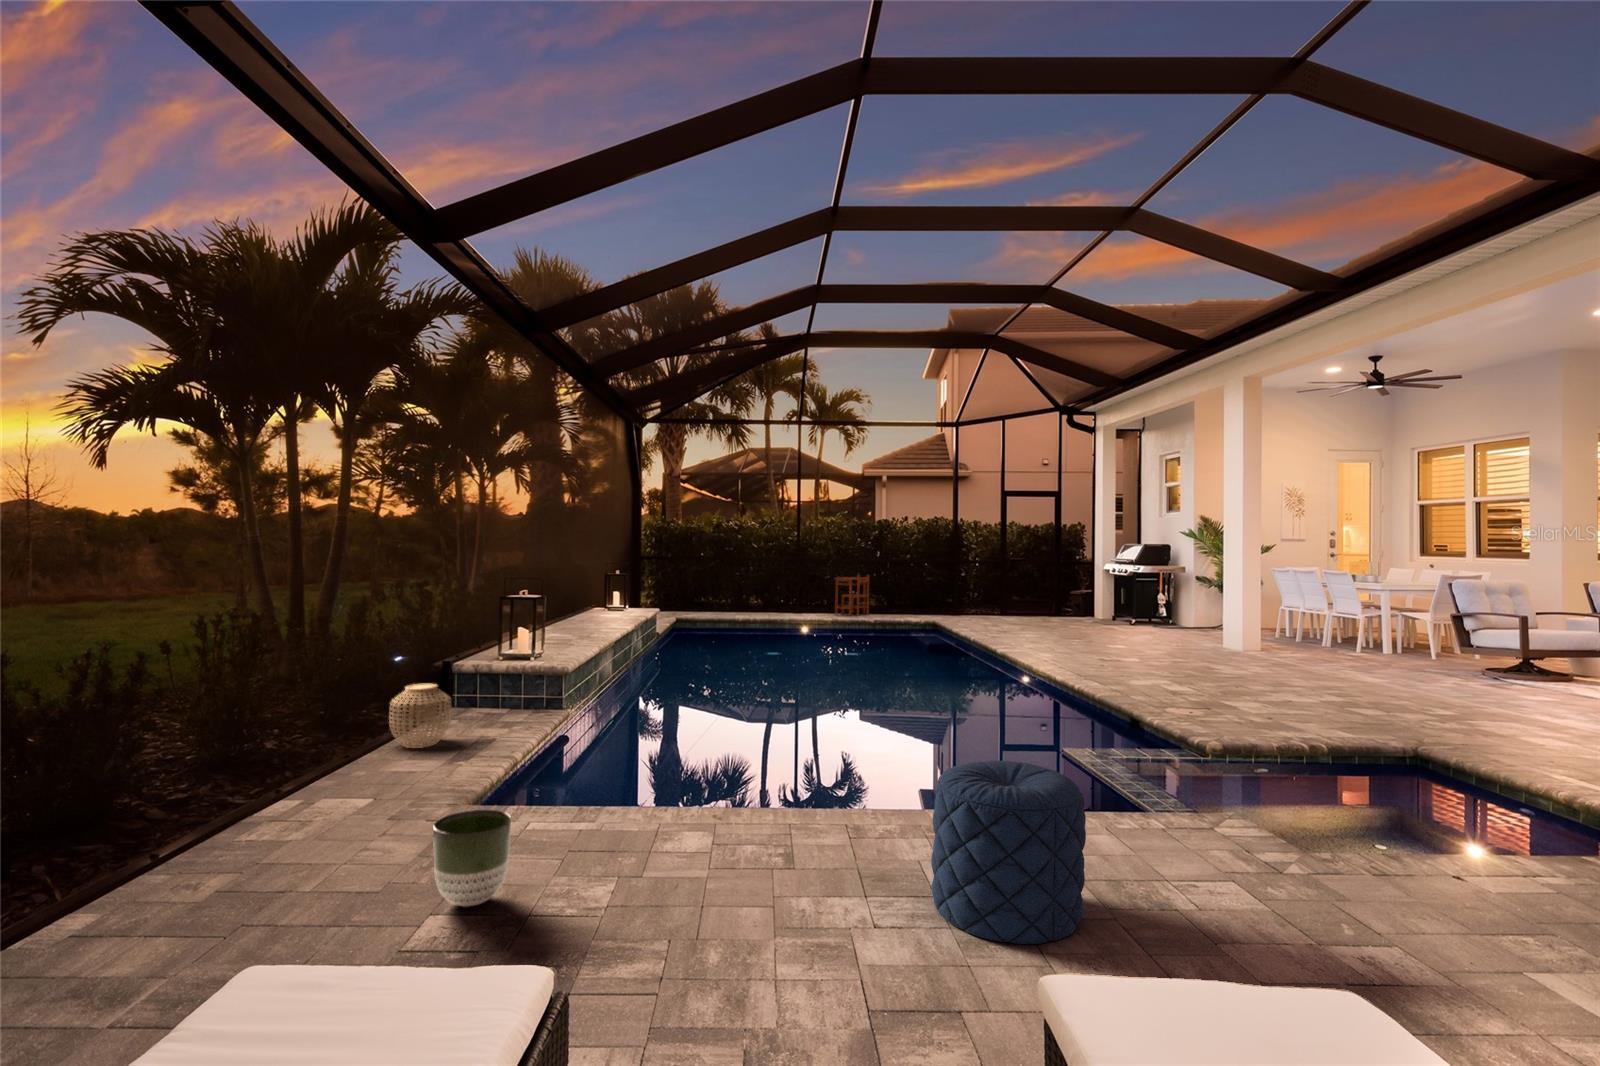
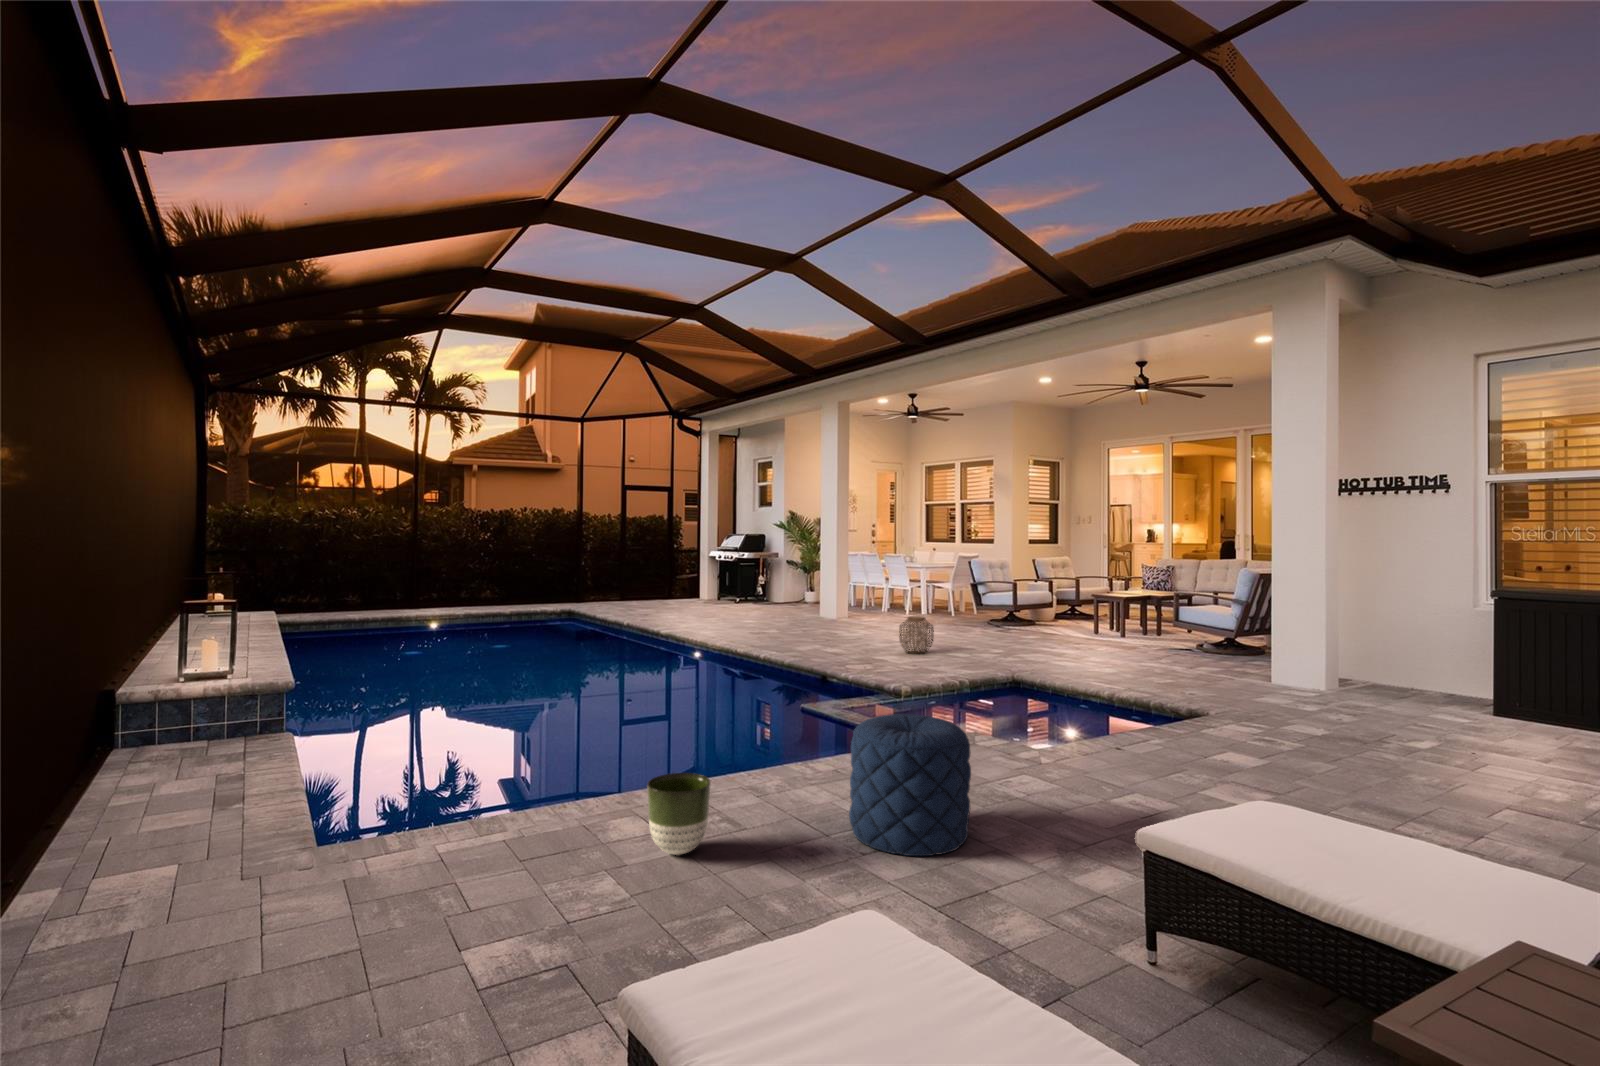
side table: present [834,575,869,615] -> none [454,567,491,609]
woven basket: present [389,684,451,748] -> present [899,616,934,654]
planter: present [433,810,511,907] -> present [647,773,711,855]

